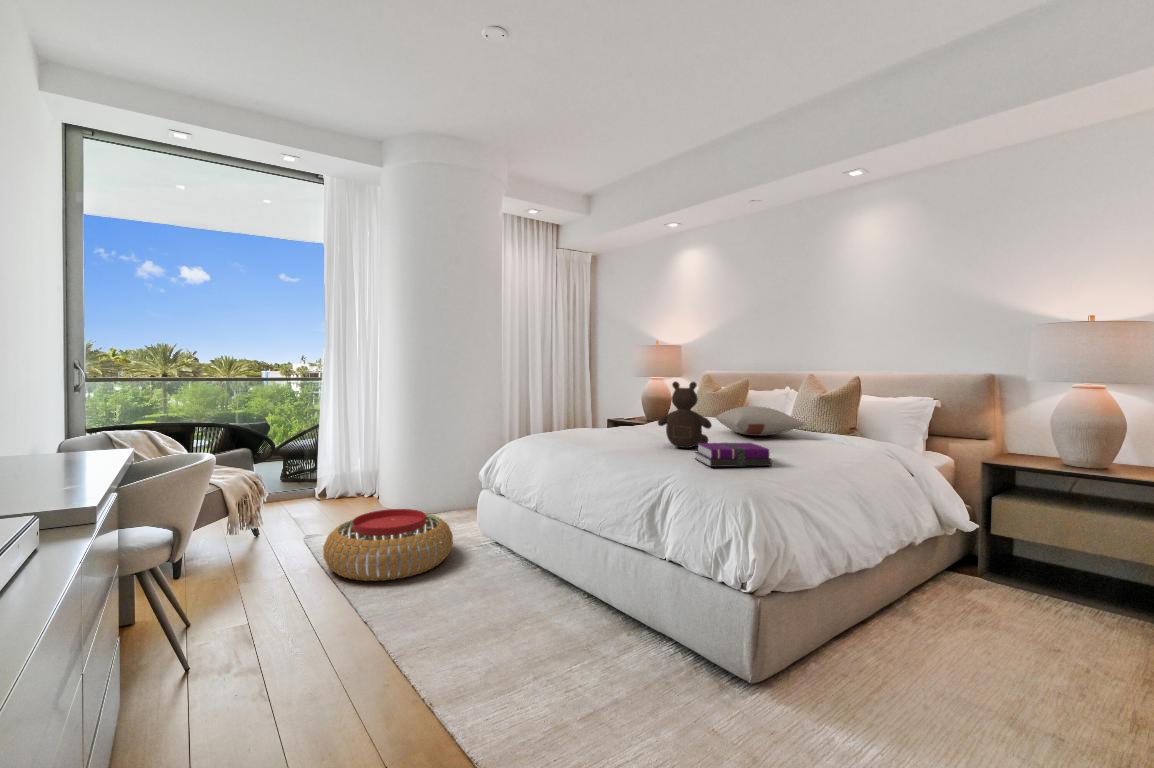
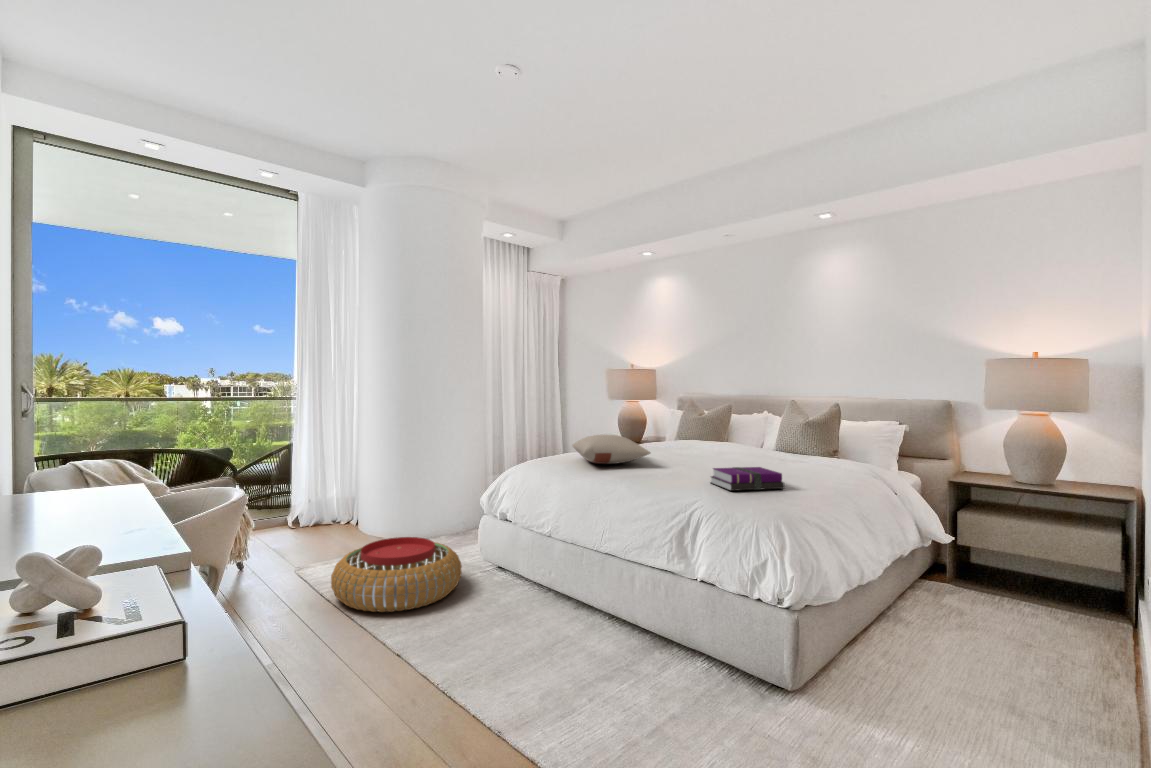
teddy bear: present [658,382,712,448] -> none [667,409,719,472]
pillow: present [716,406,805,436] -> present [573,435,650,464]

